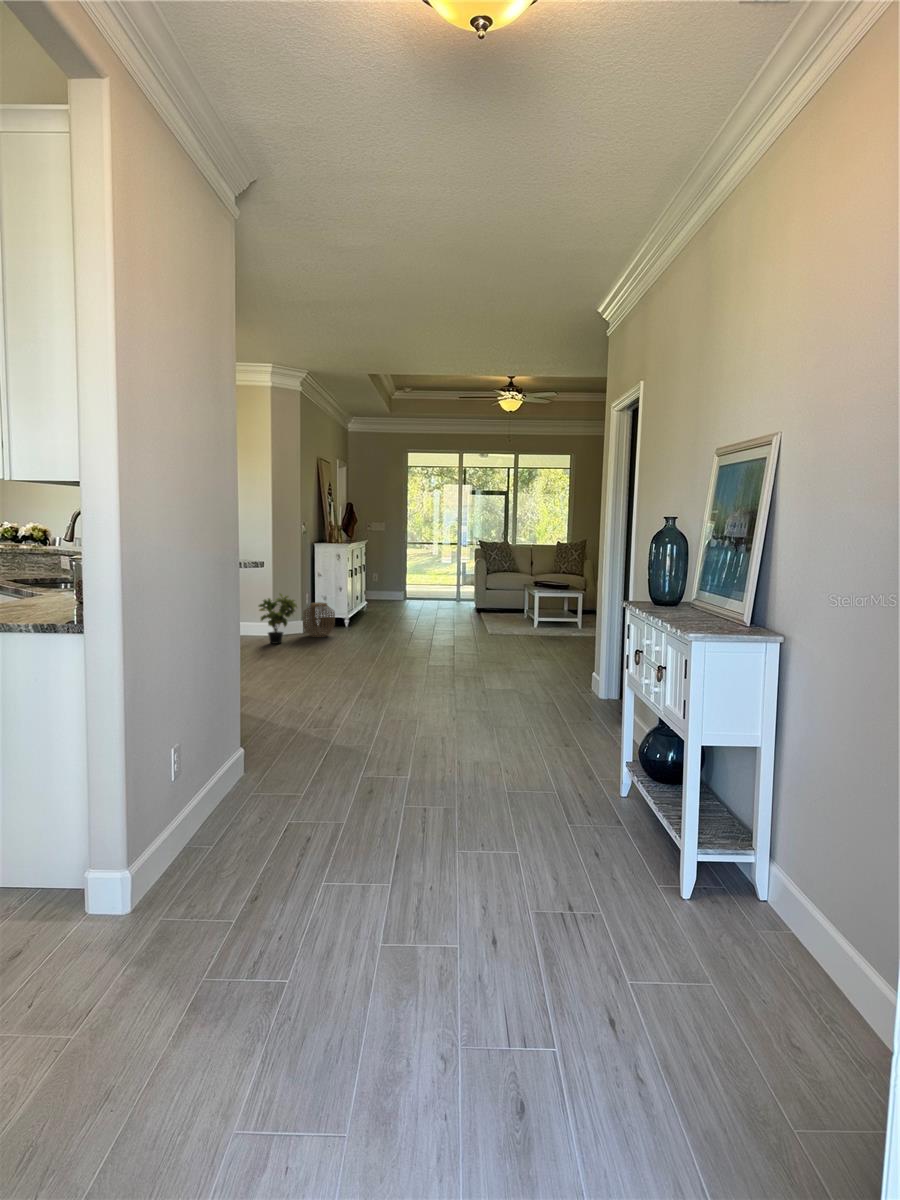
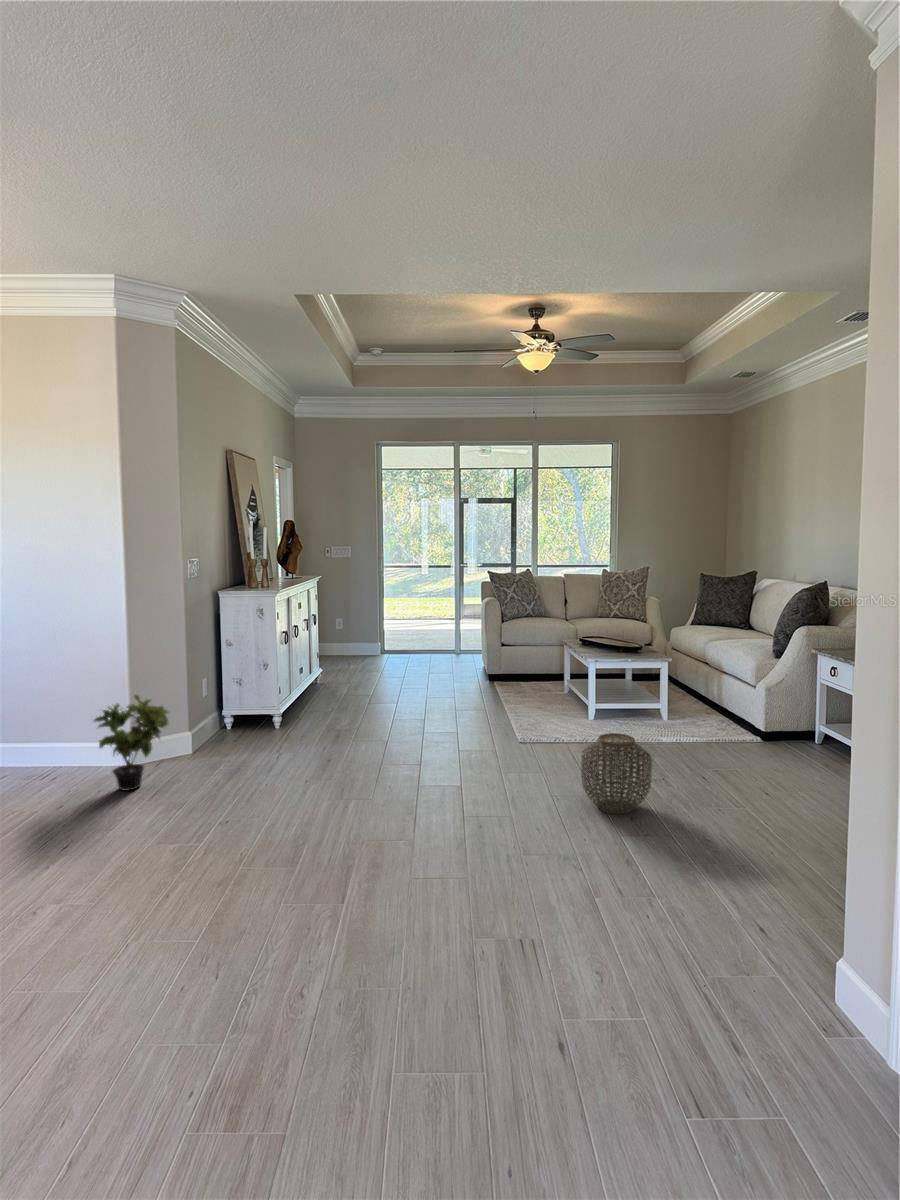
woven basket: present [303,602,335,637] -> present [581,733,652,814]

